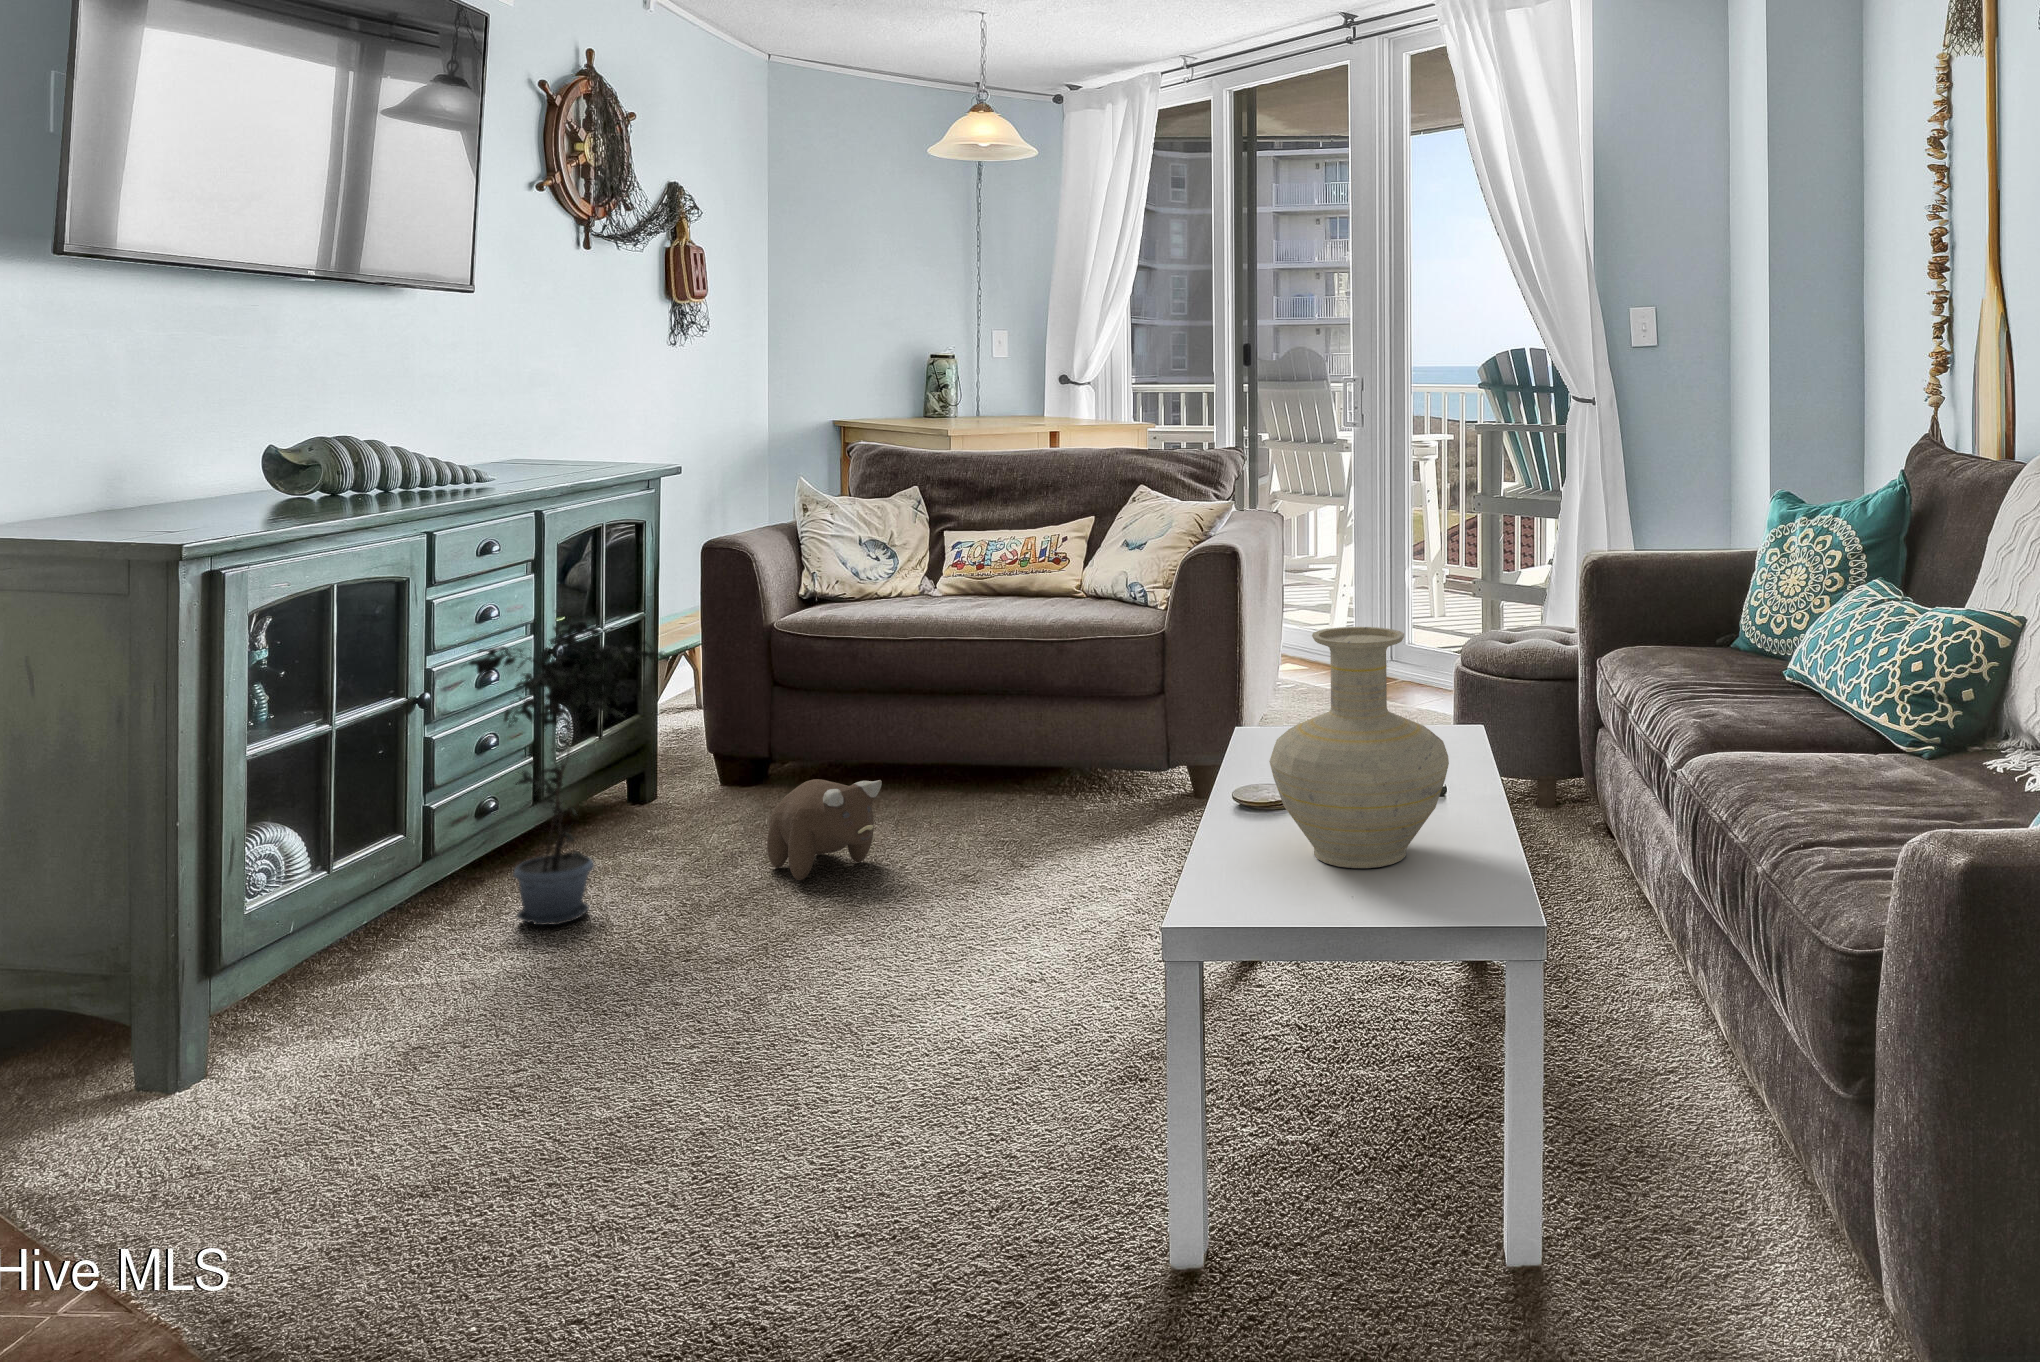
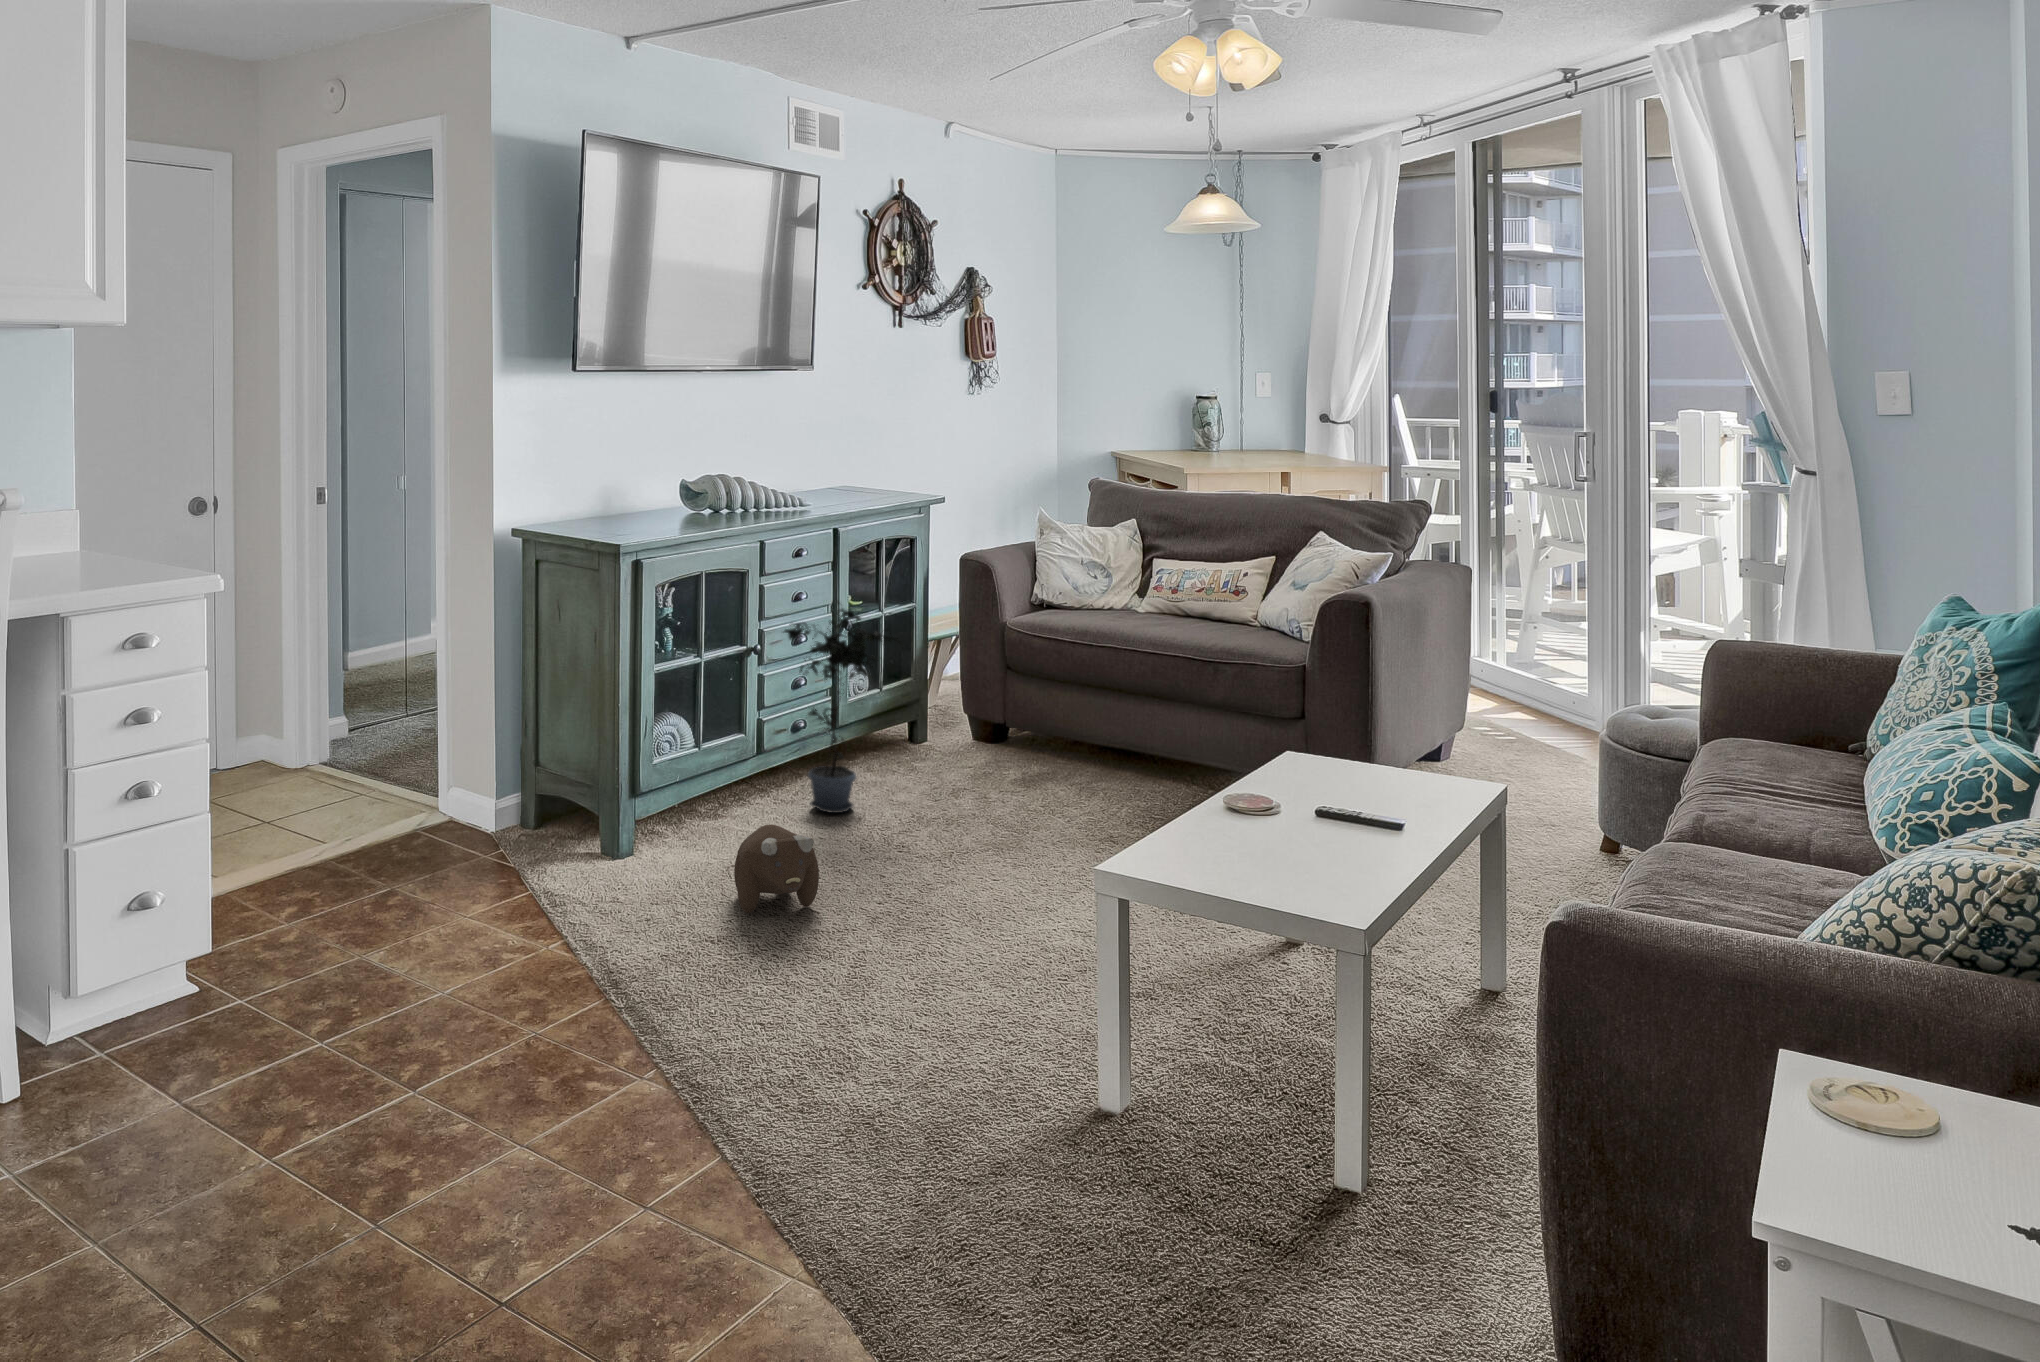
vase: present [1269,627,1449,868] -> none [1211,684,1355,869]
plush toy: present [767,779,882,880] -> present [734,824,819,913]

